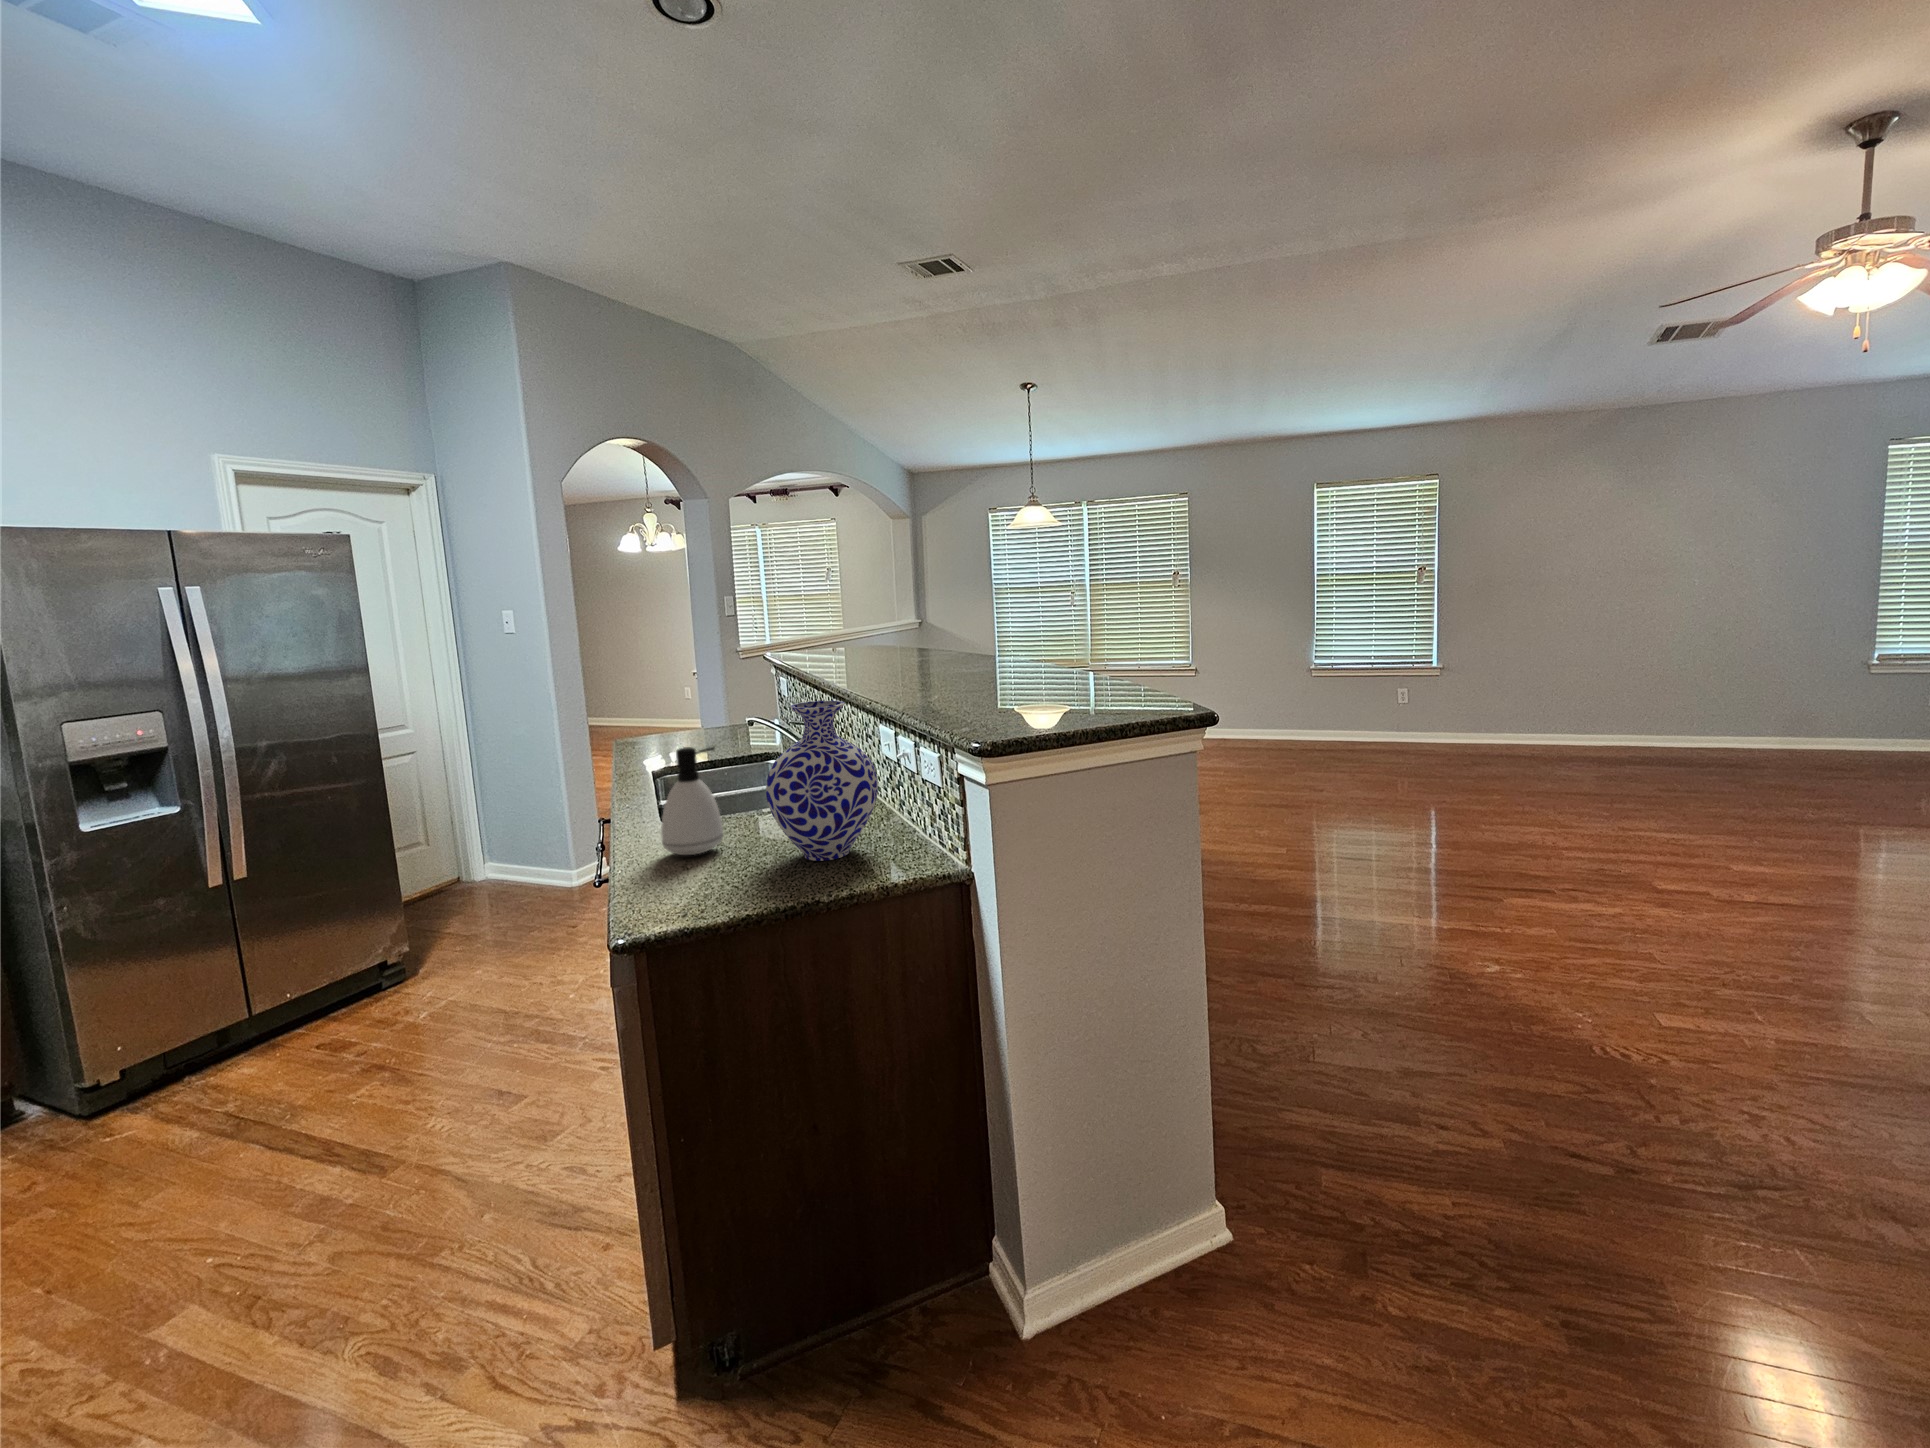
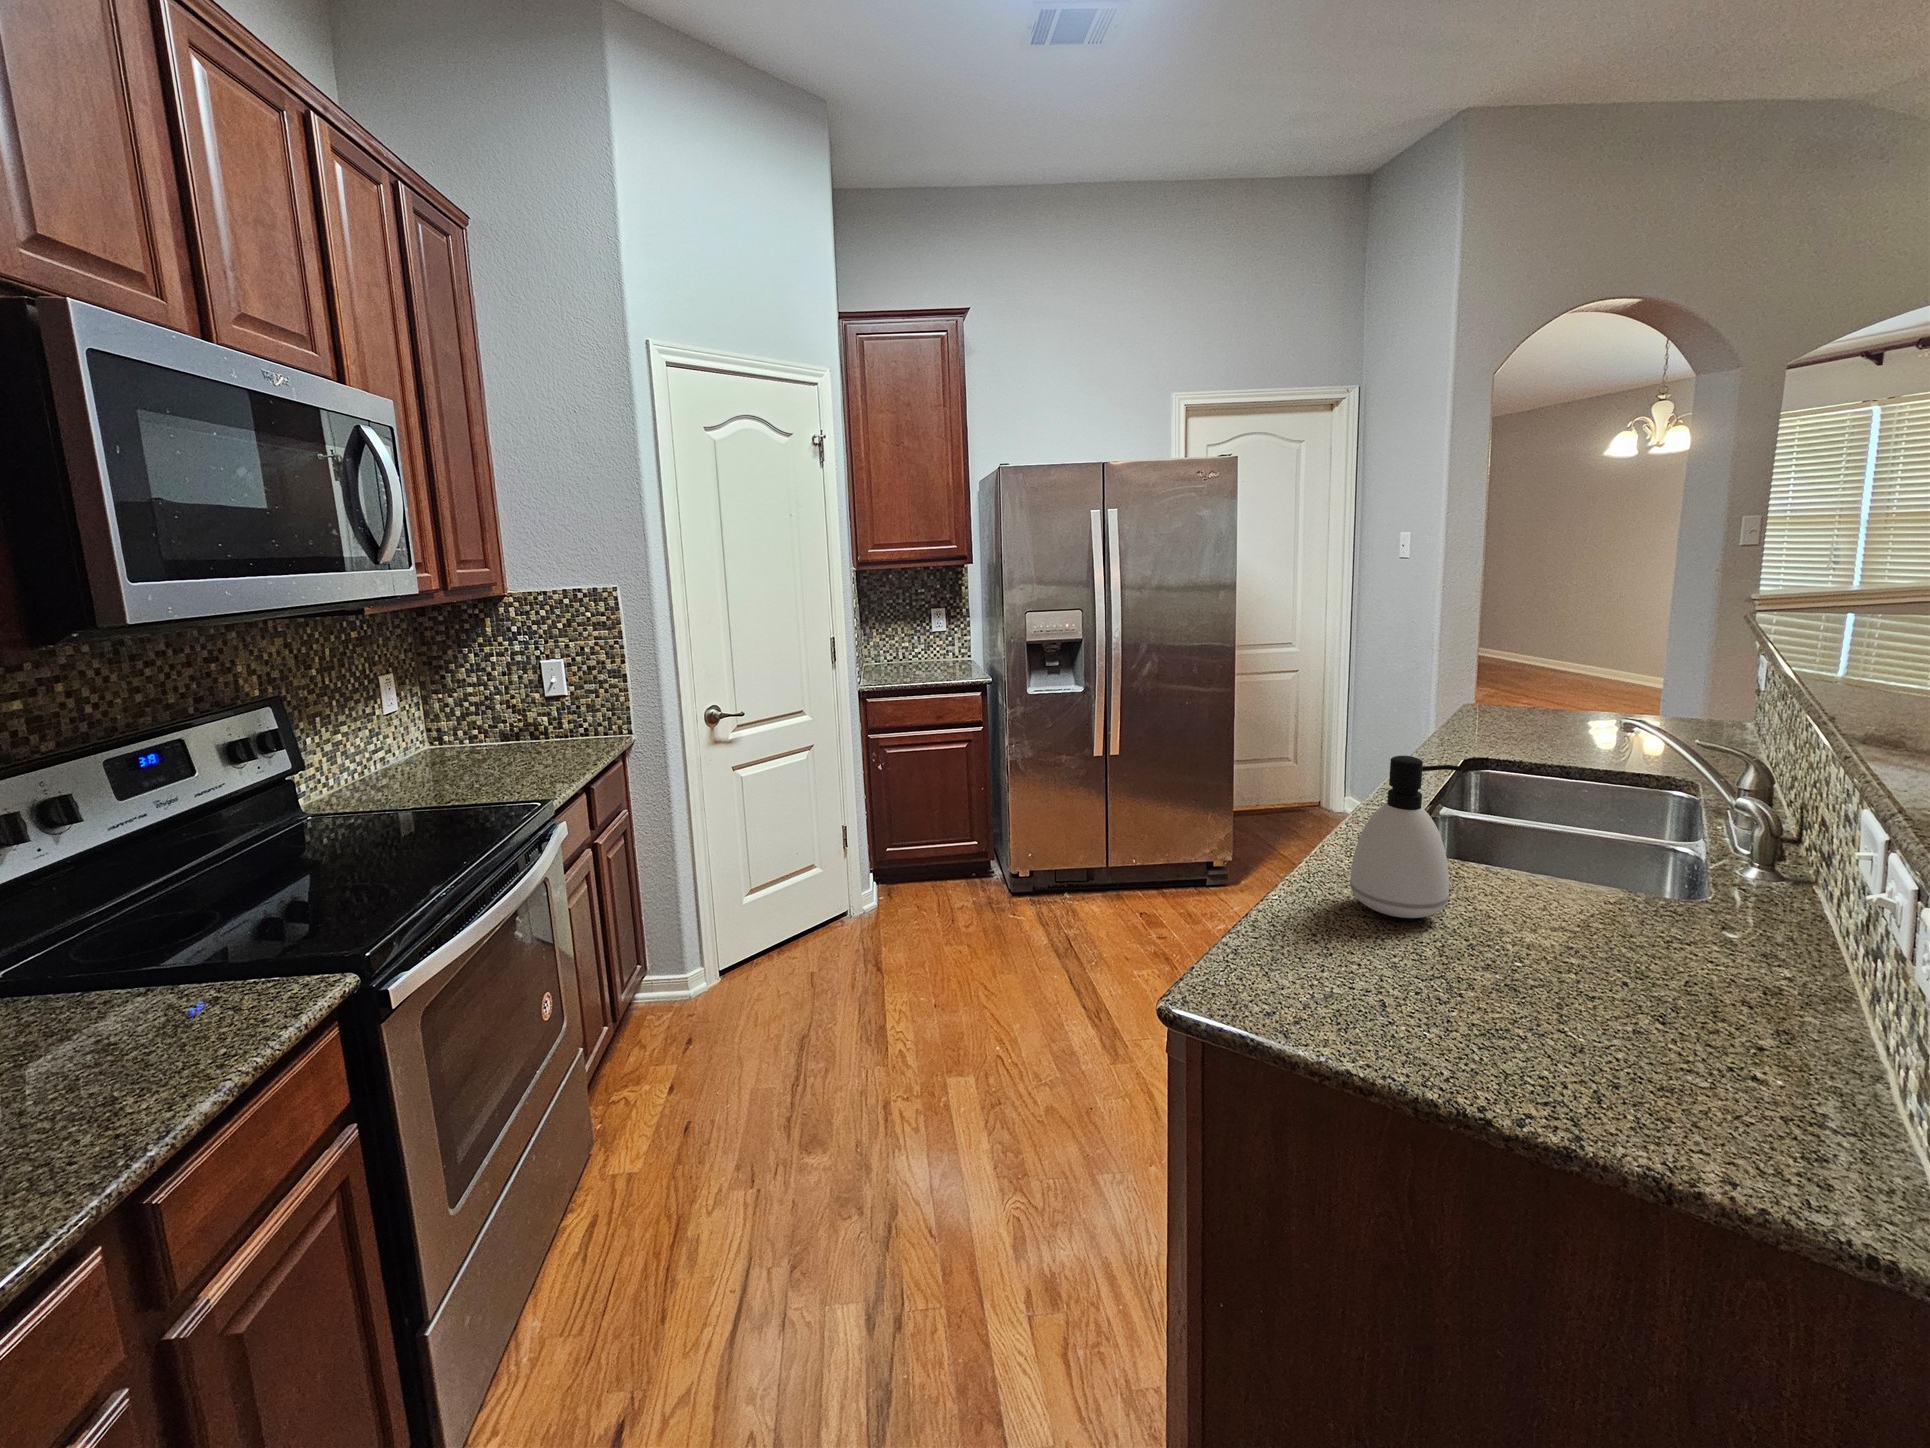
vase: present [766,701,878,861] -> none [1495,733,1770,1047]

